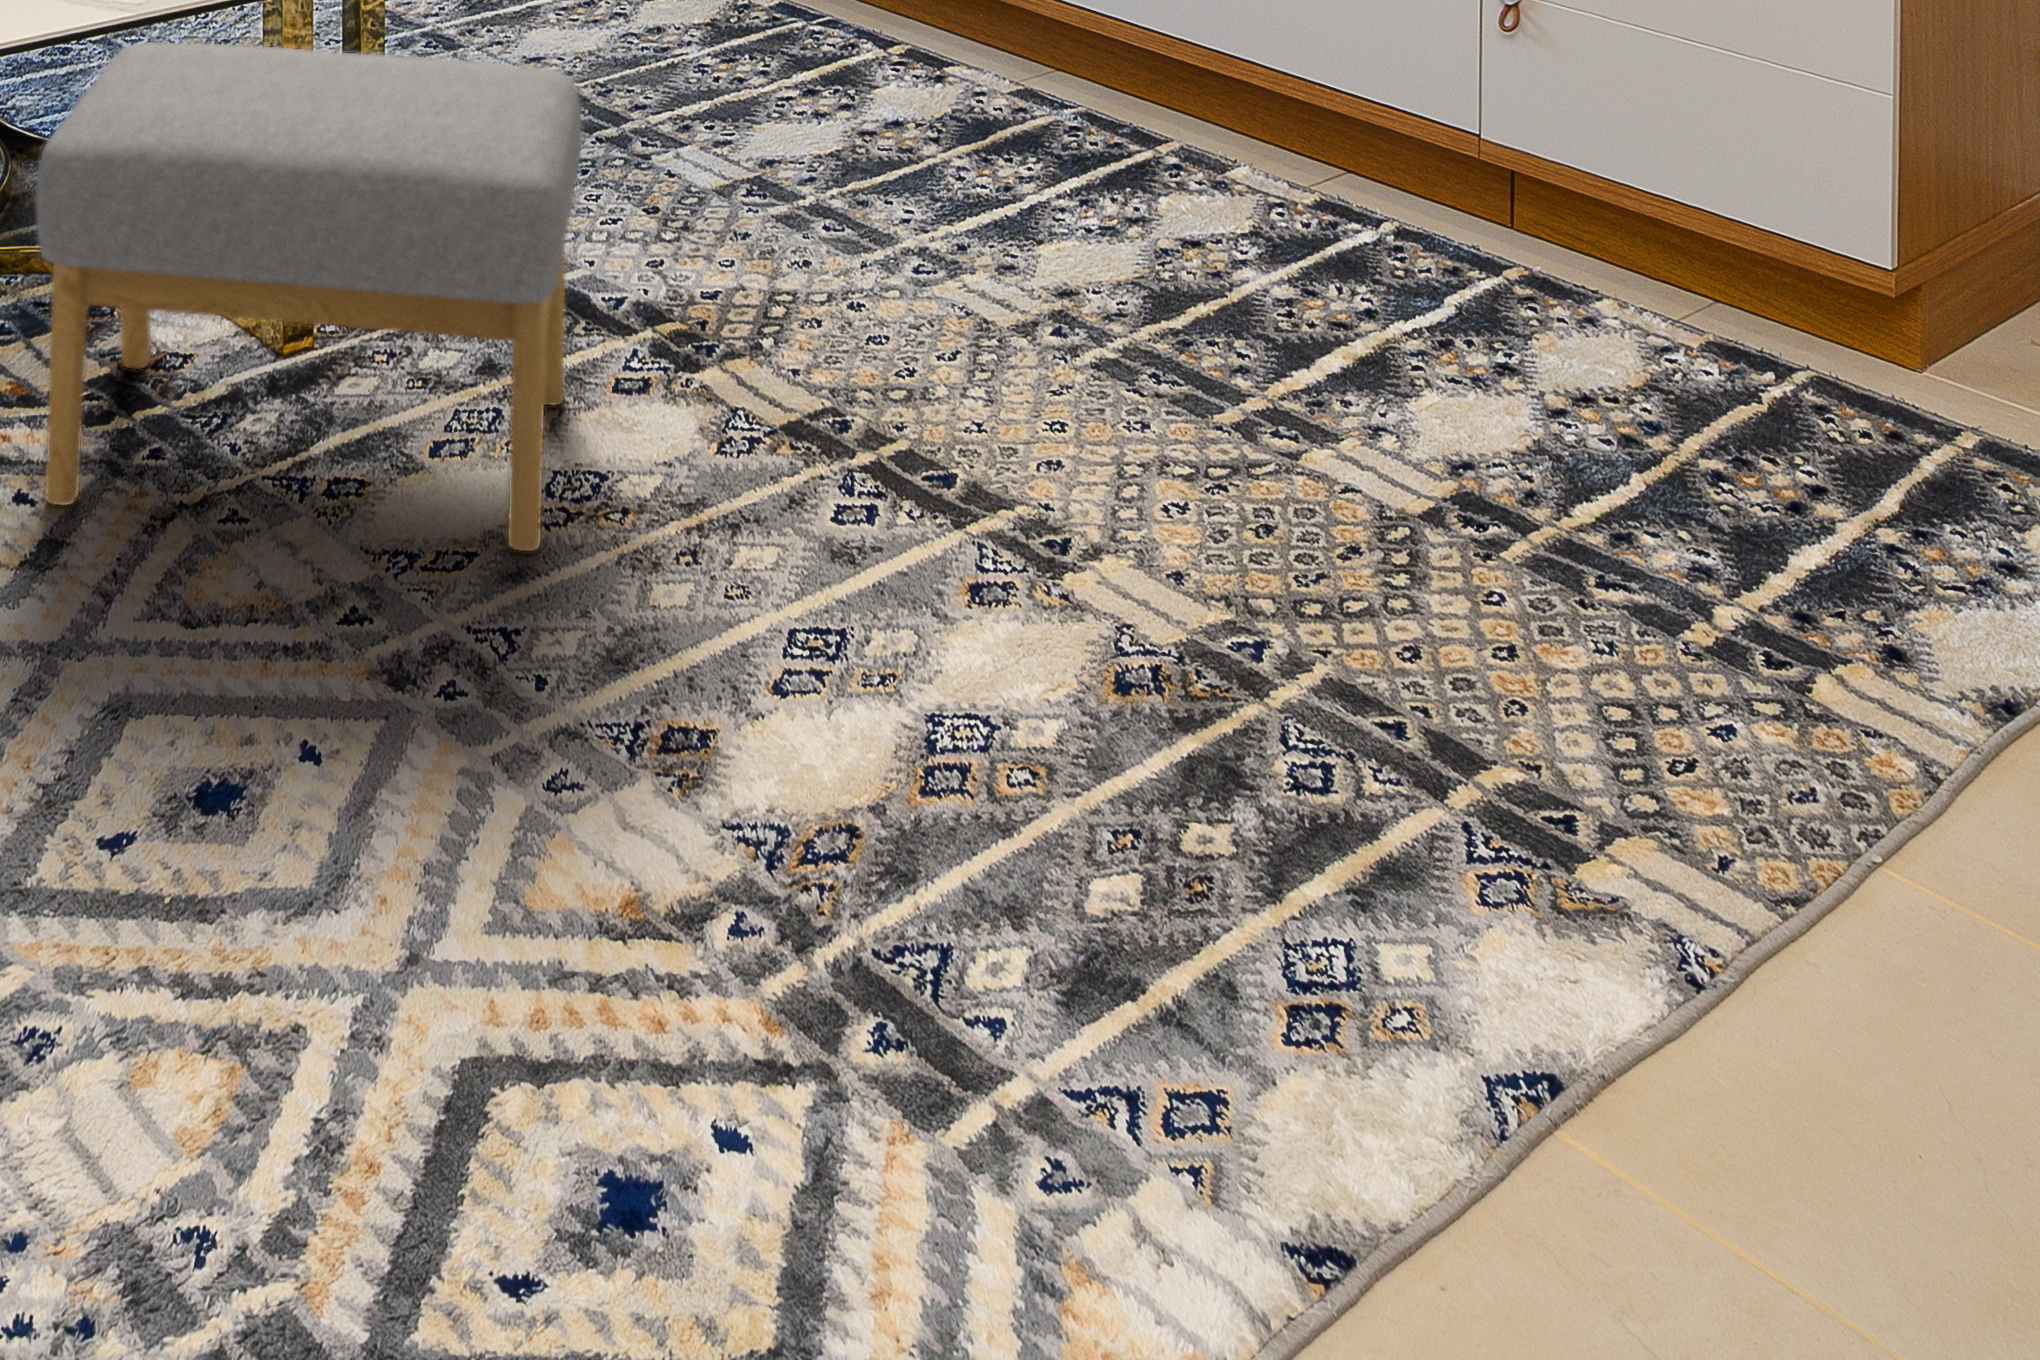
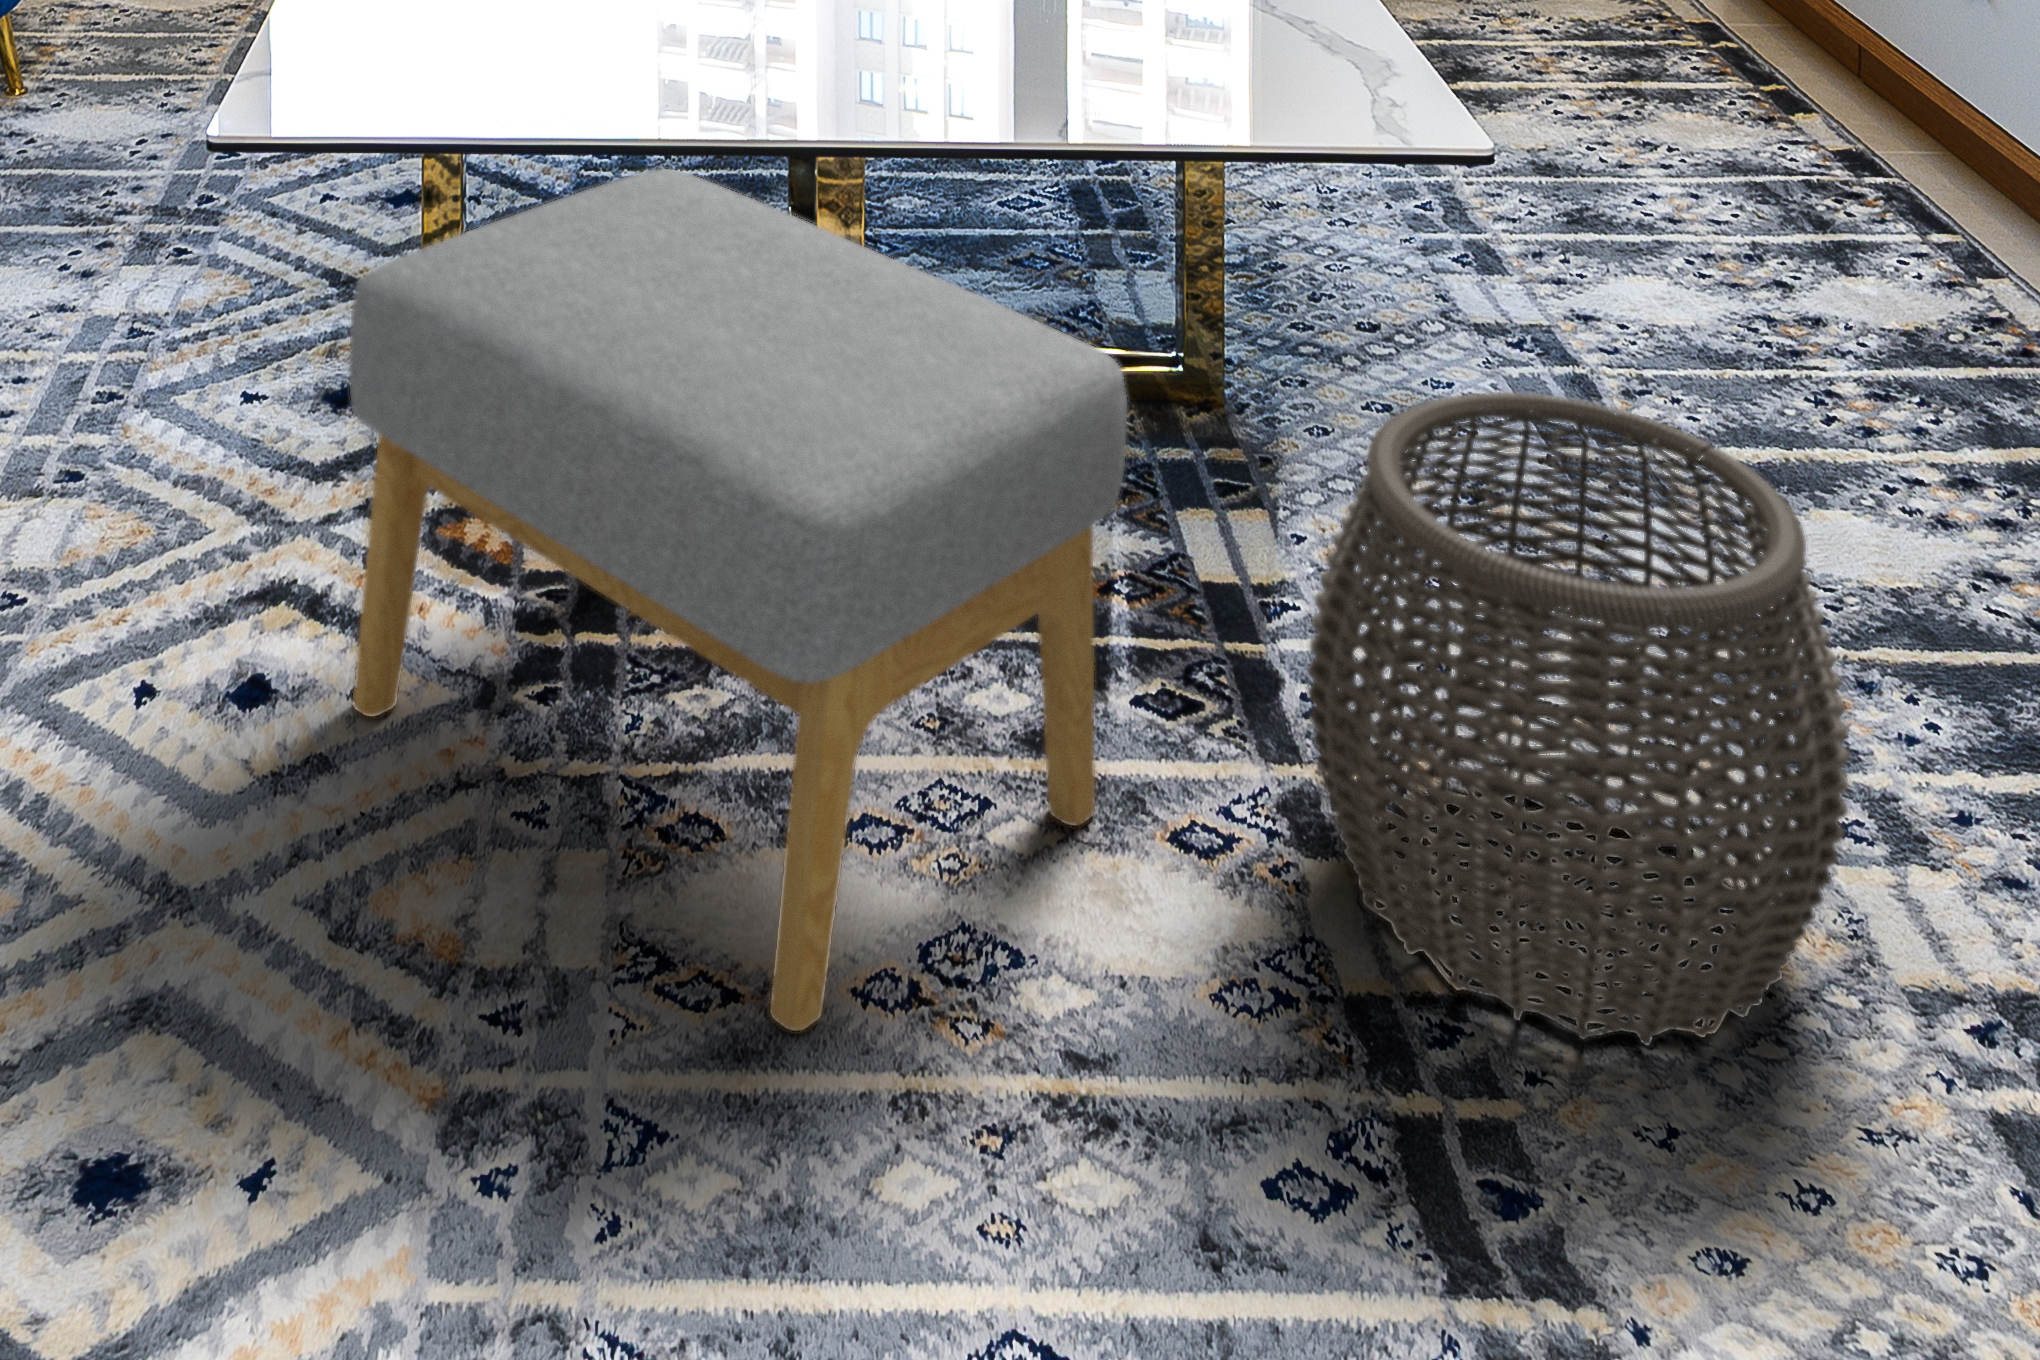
woven basket: none [666,38,1002,406] -> present [1307,392,1849,1045]

